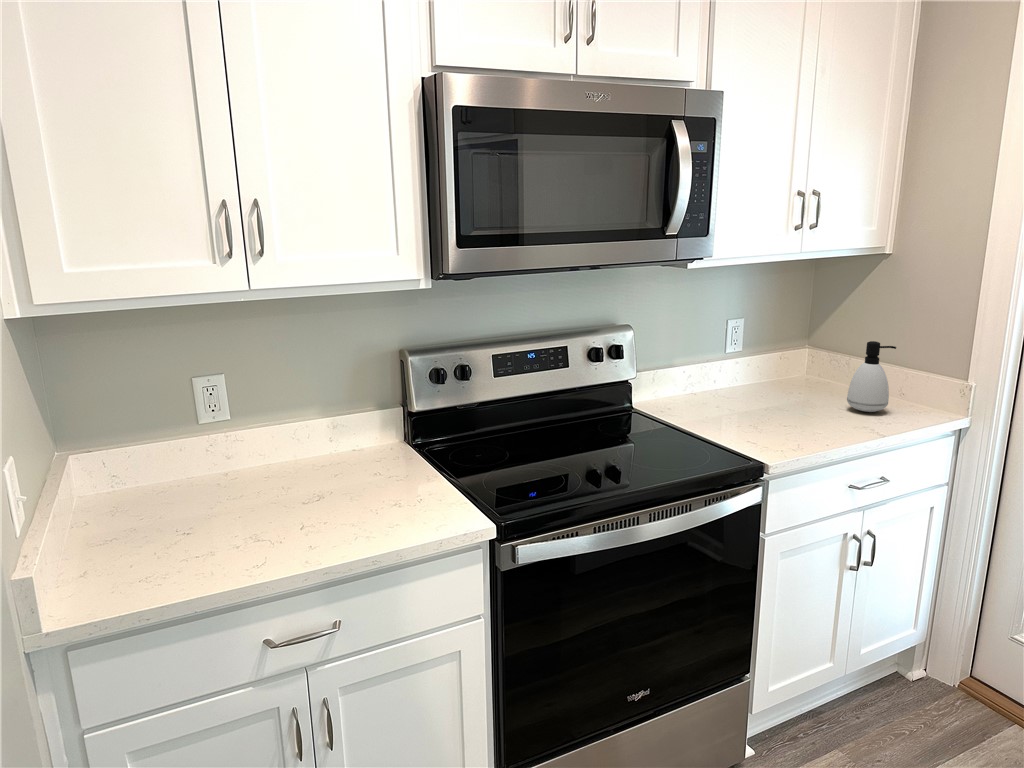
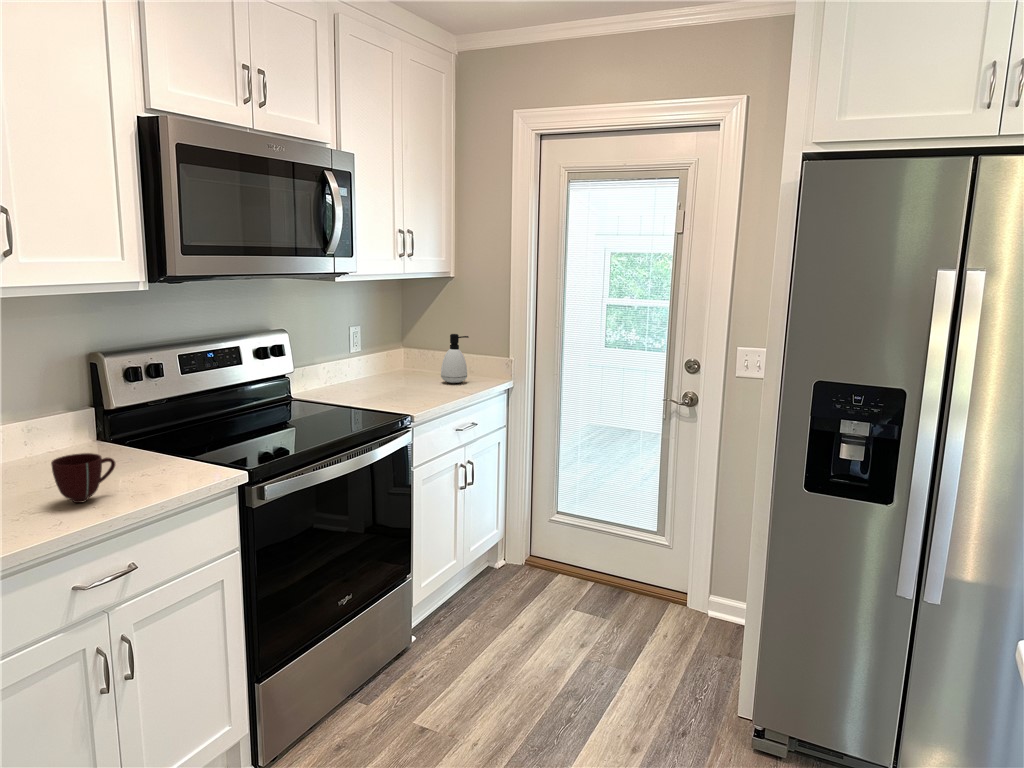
mug: none [278,478,346,536] -> present [51,453,116,503]

